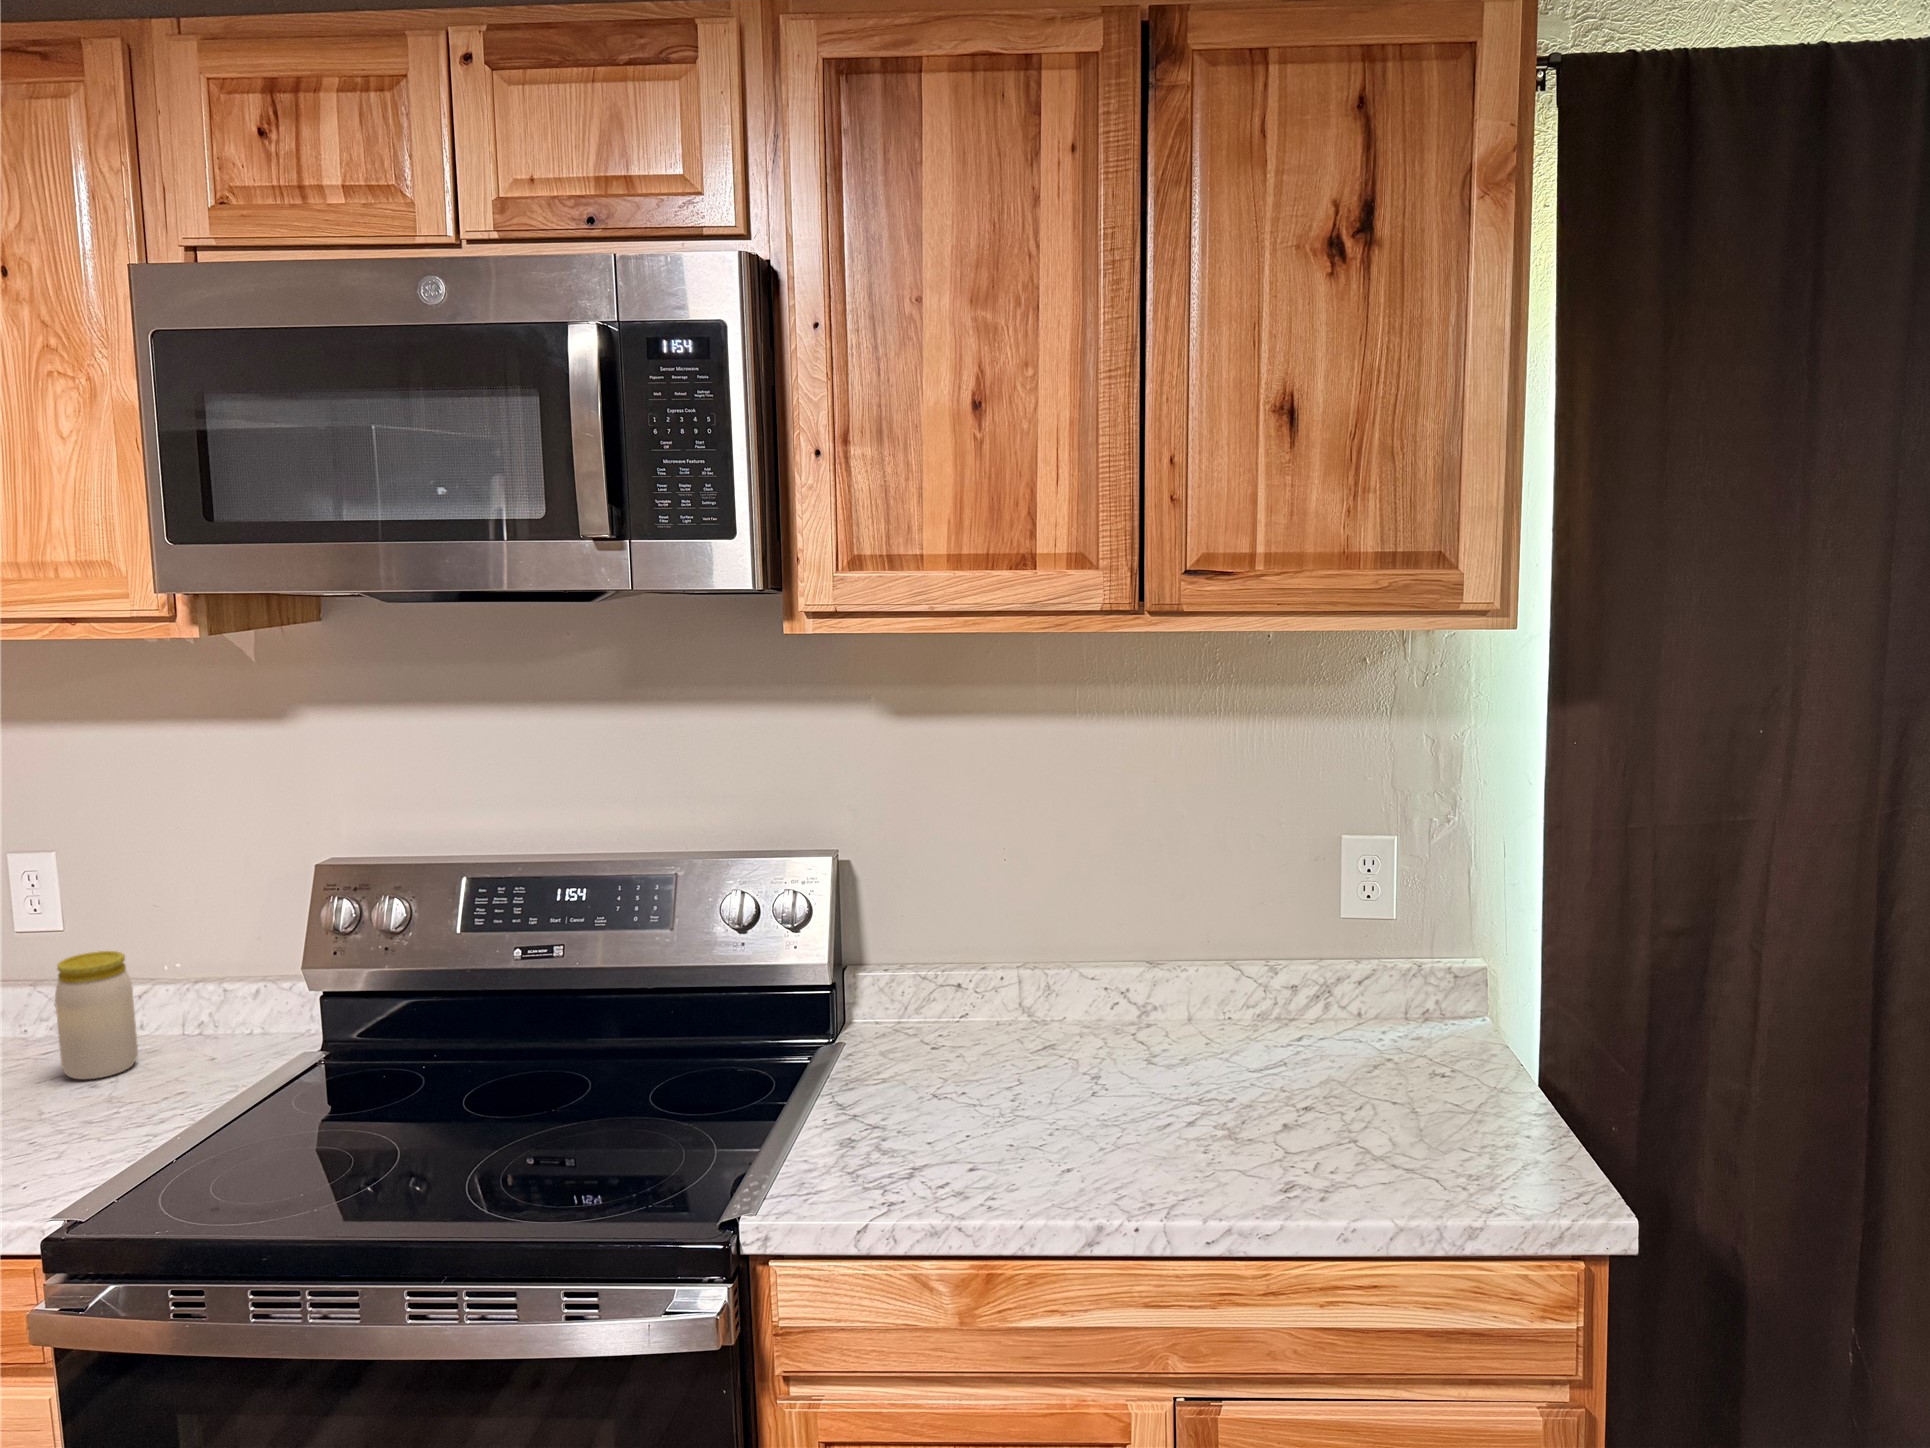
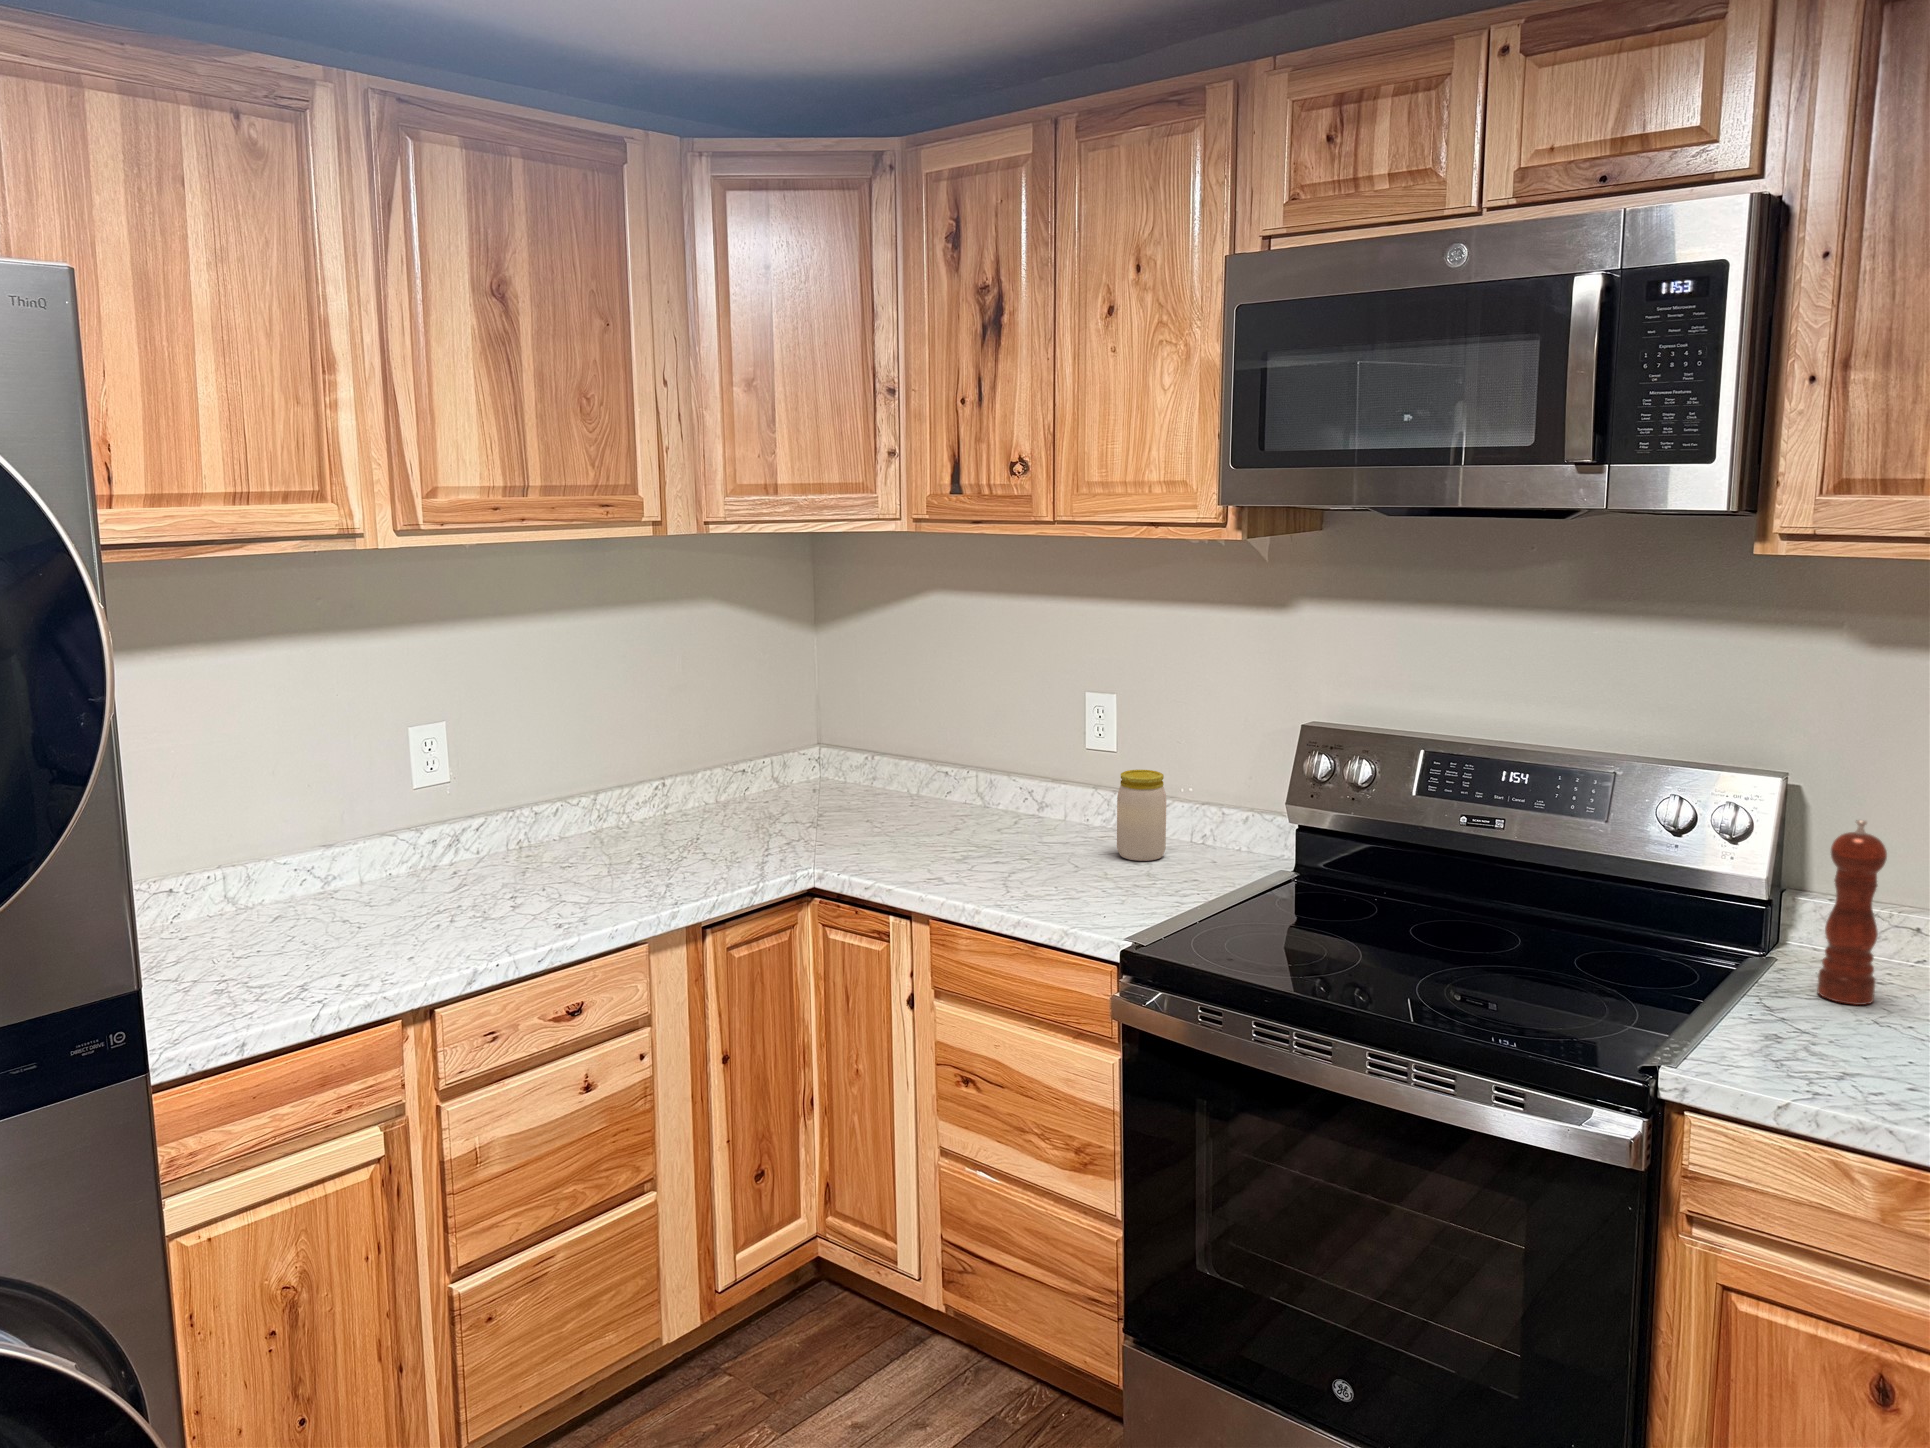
pepper mill: none [881,894,931,1083] -> present [1817,820,1887,1005]

